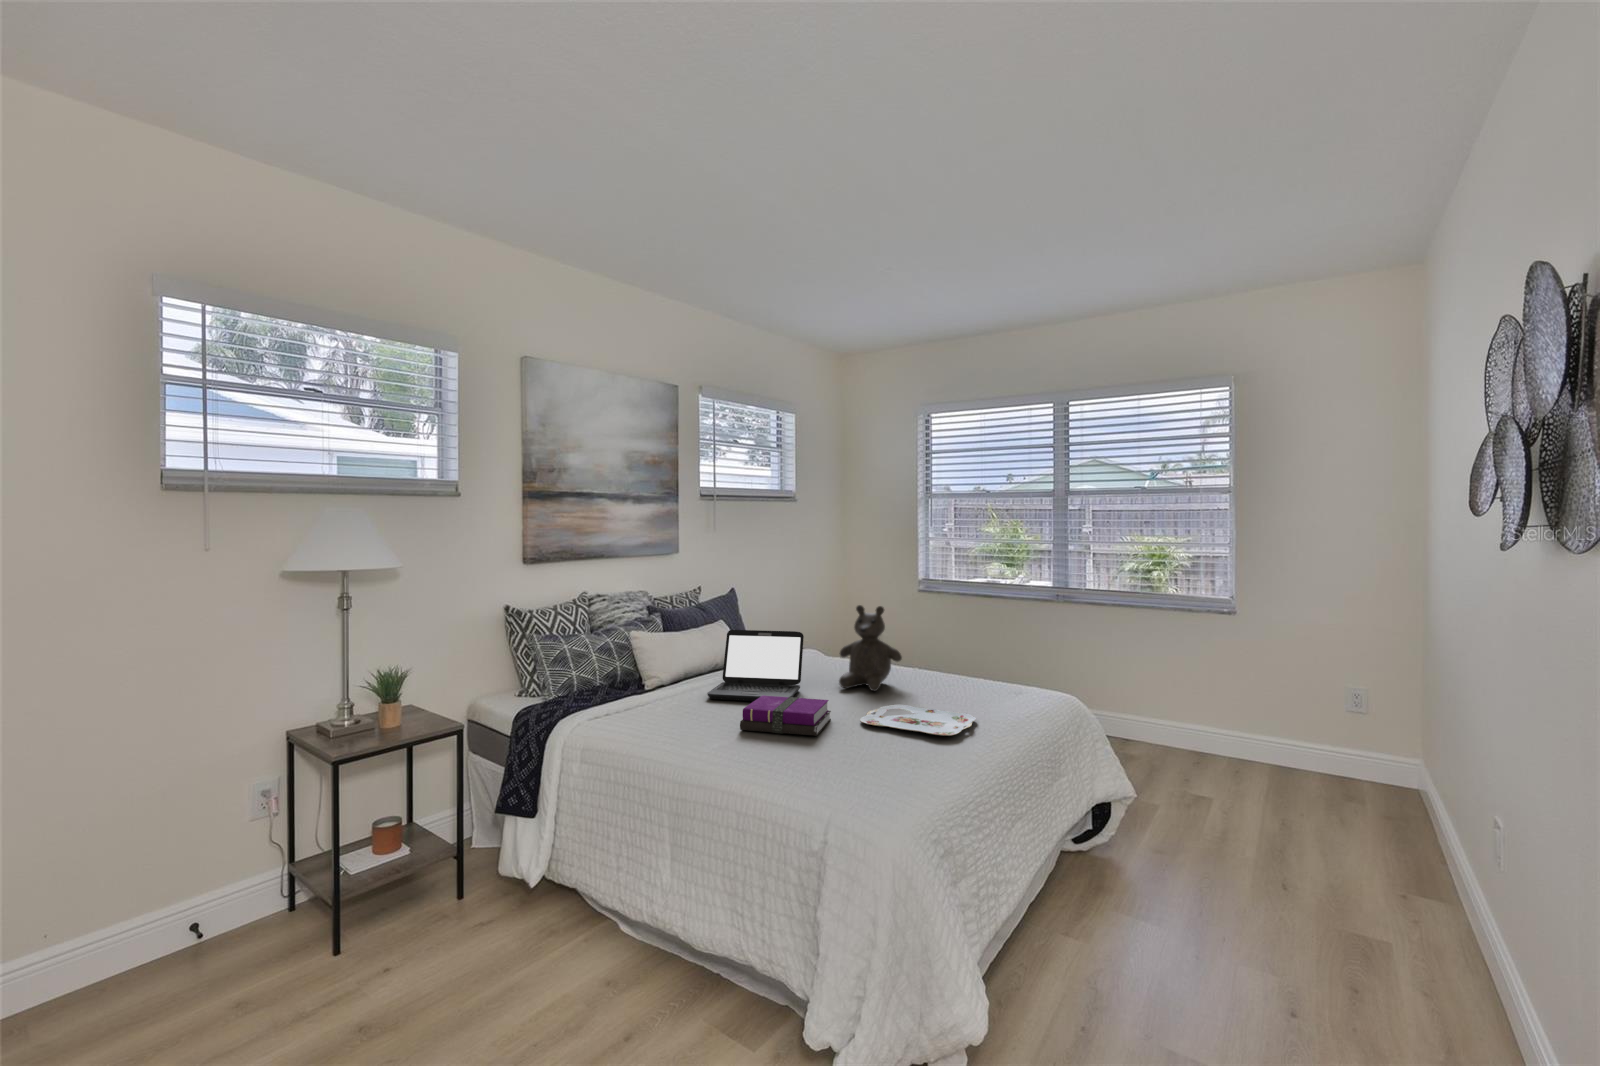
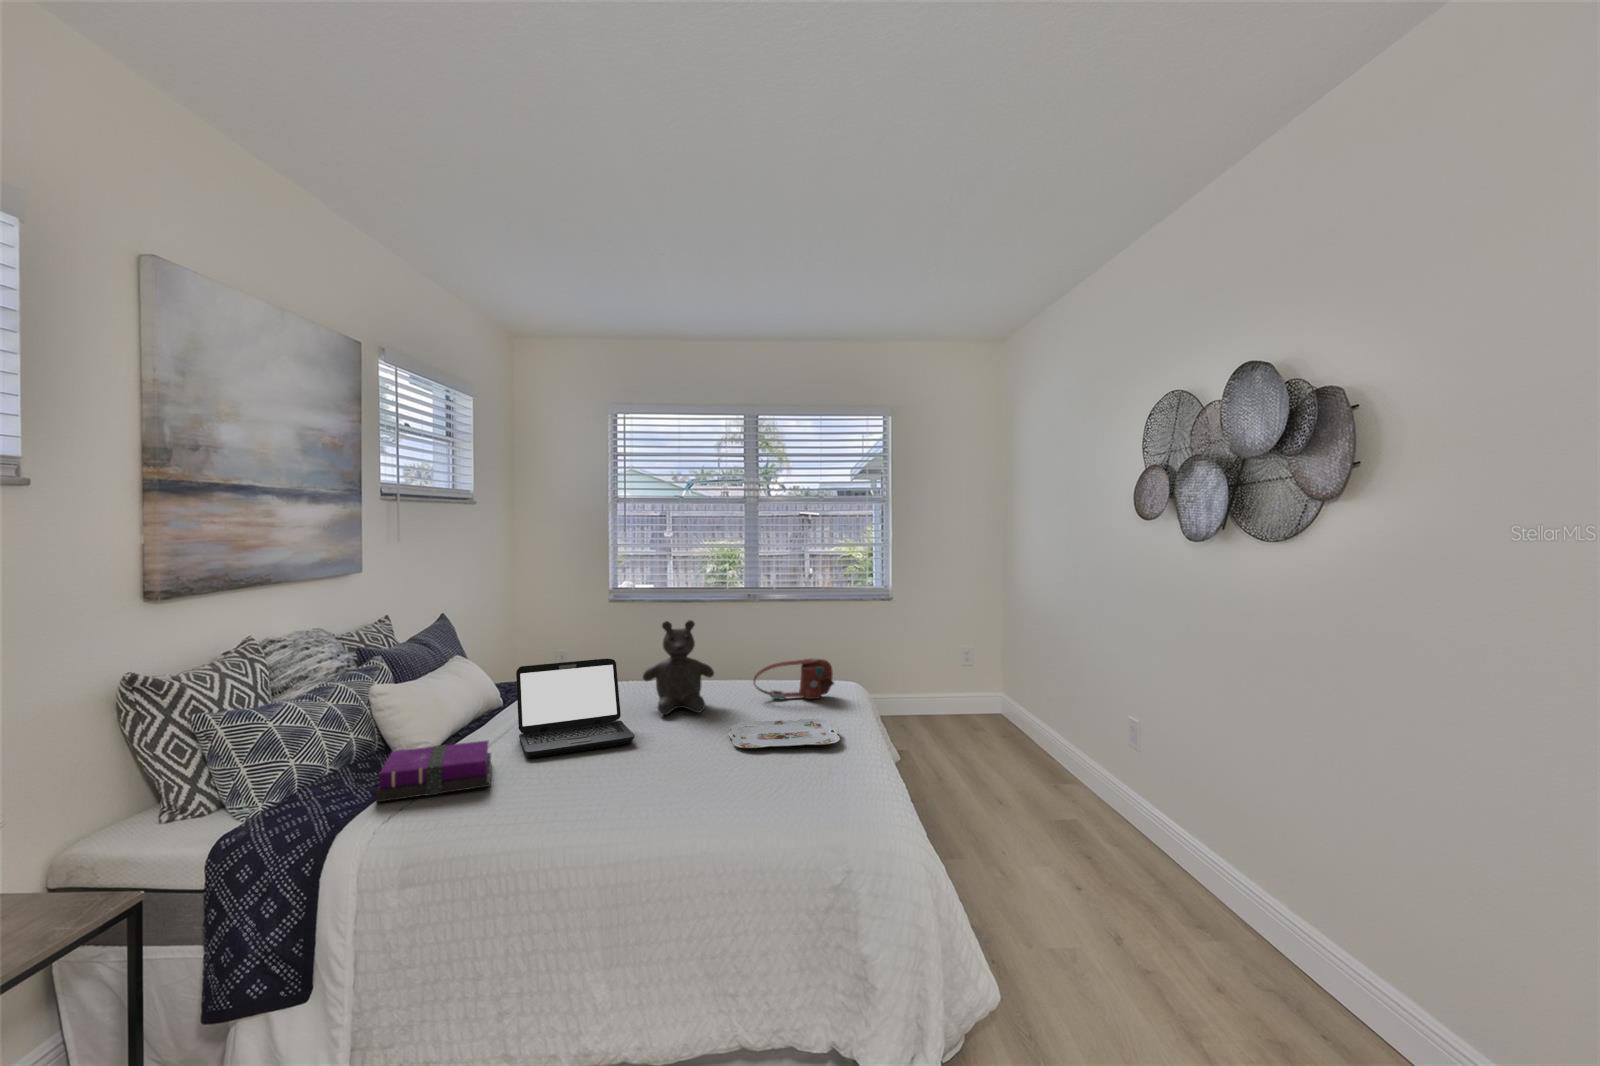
handbag: none [940,656,1026,699] -> present [753,658,834,700]
notebook: present [740,696,831,736] -> present [376,741,491,802]

